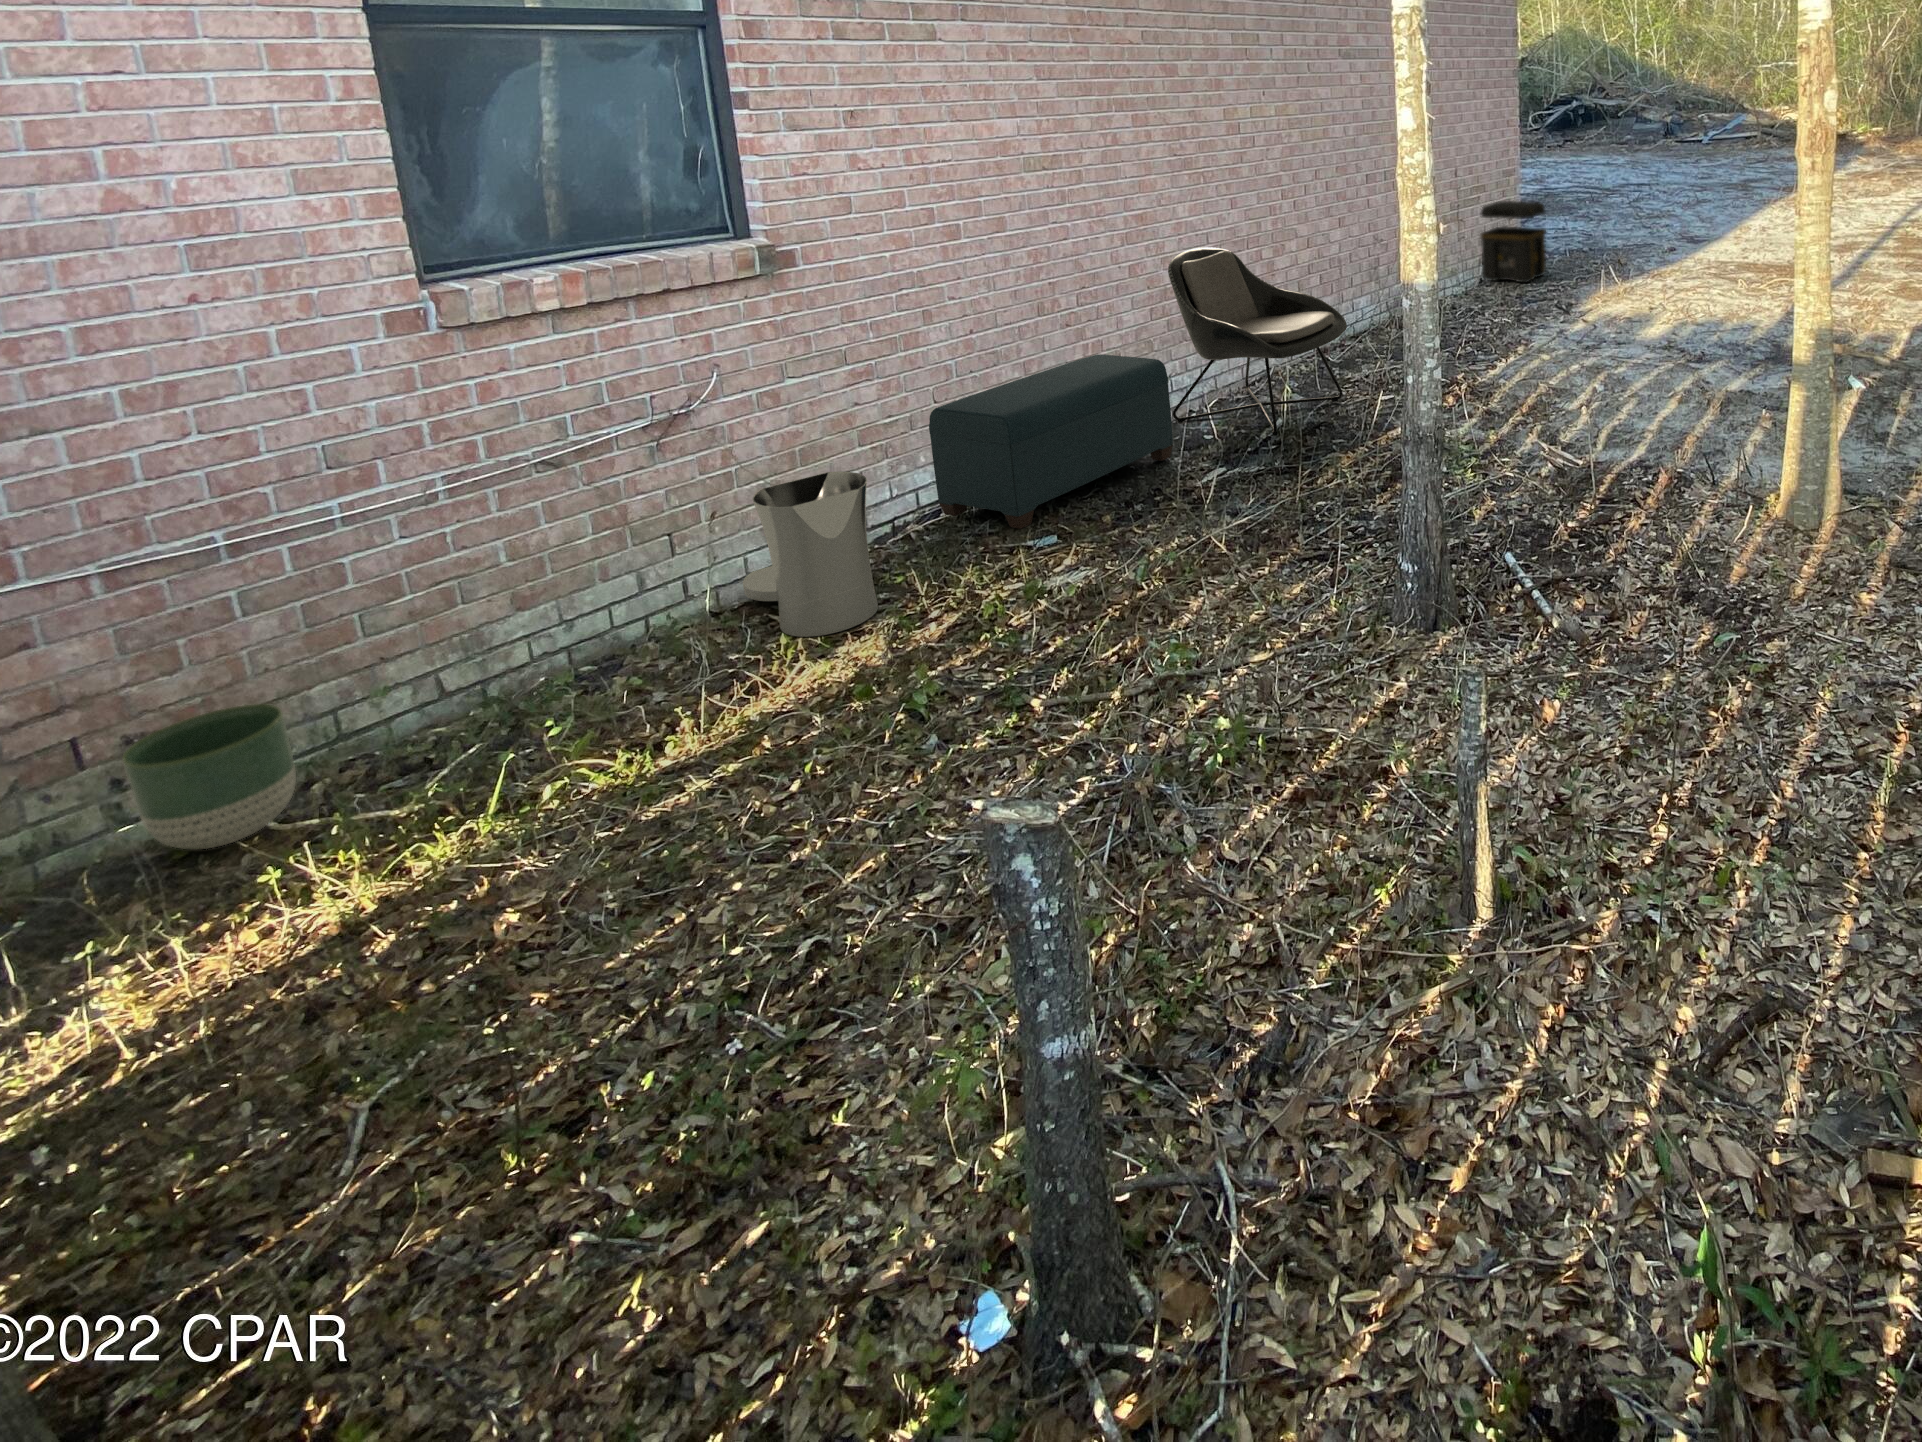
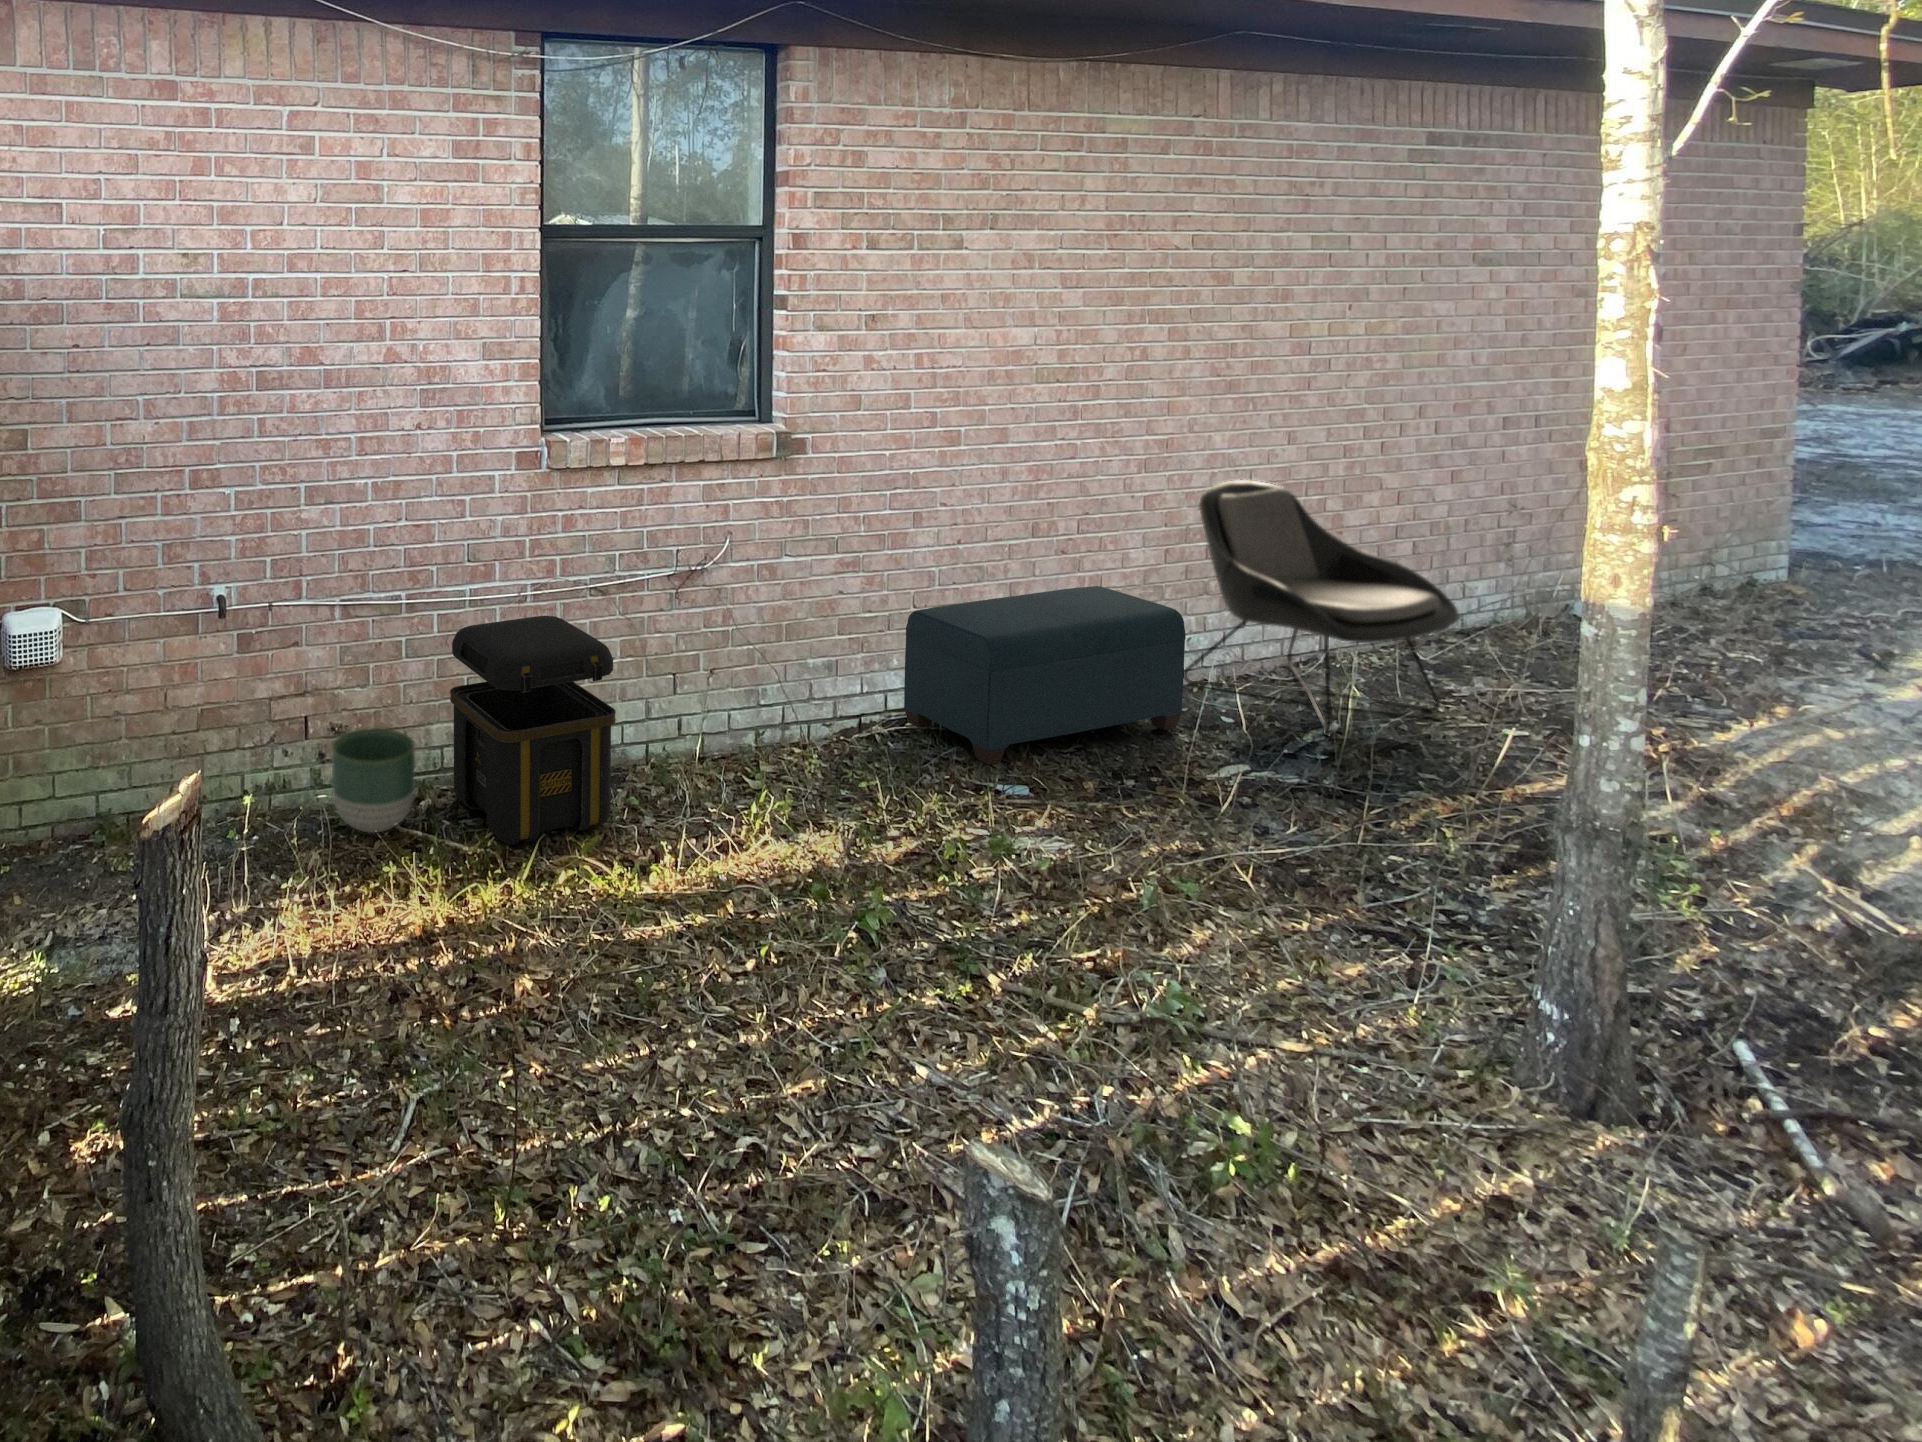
toolbox: present [1480,201,1546,282] -> present [450,616,616,844]
trash can: present [743,472,878,637] -> none [721,656,846,818]

